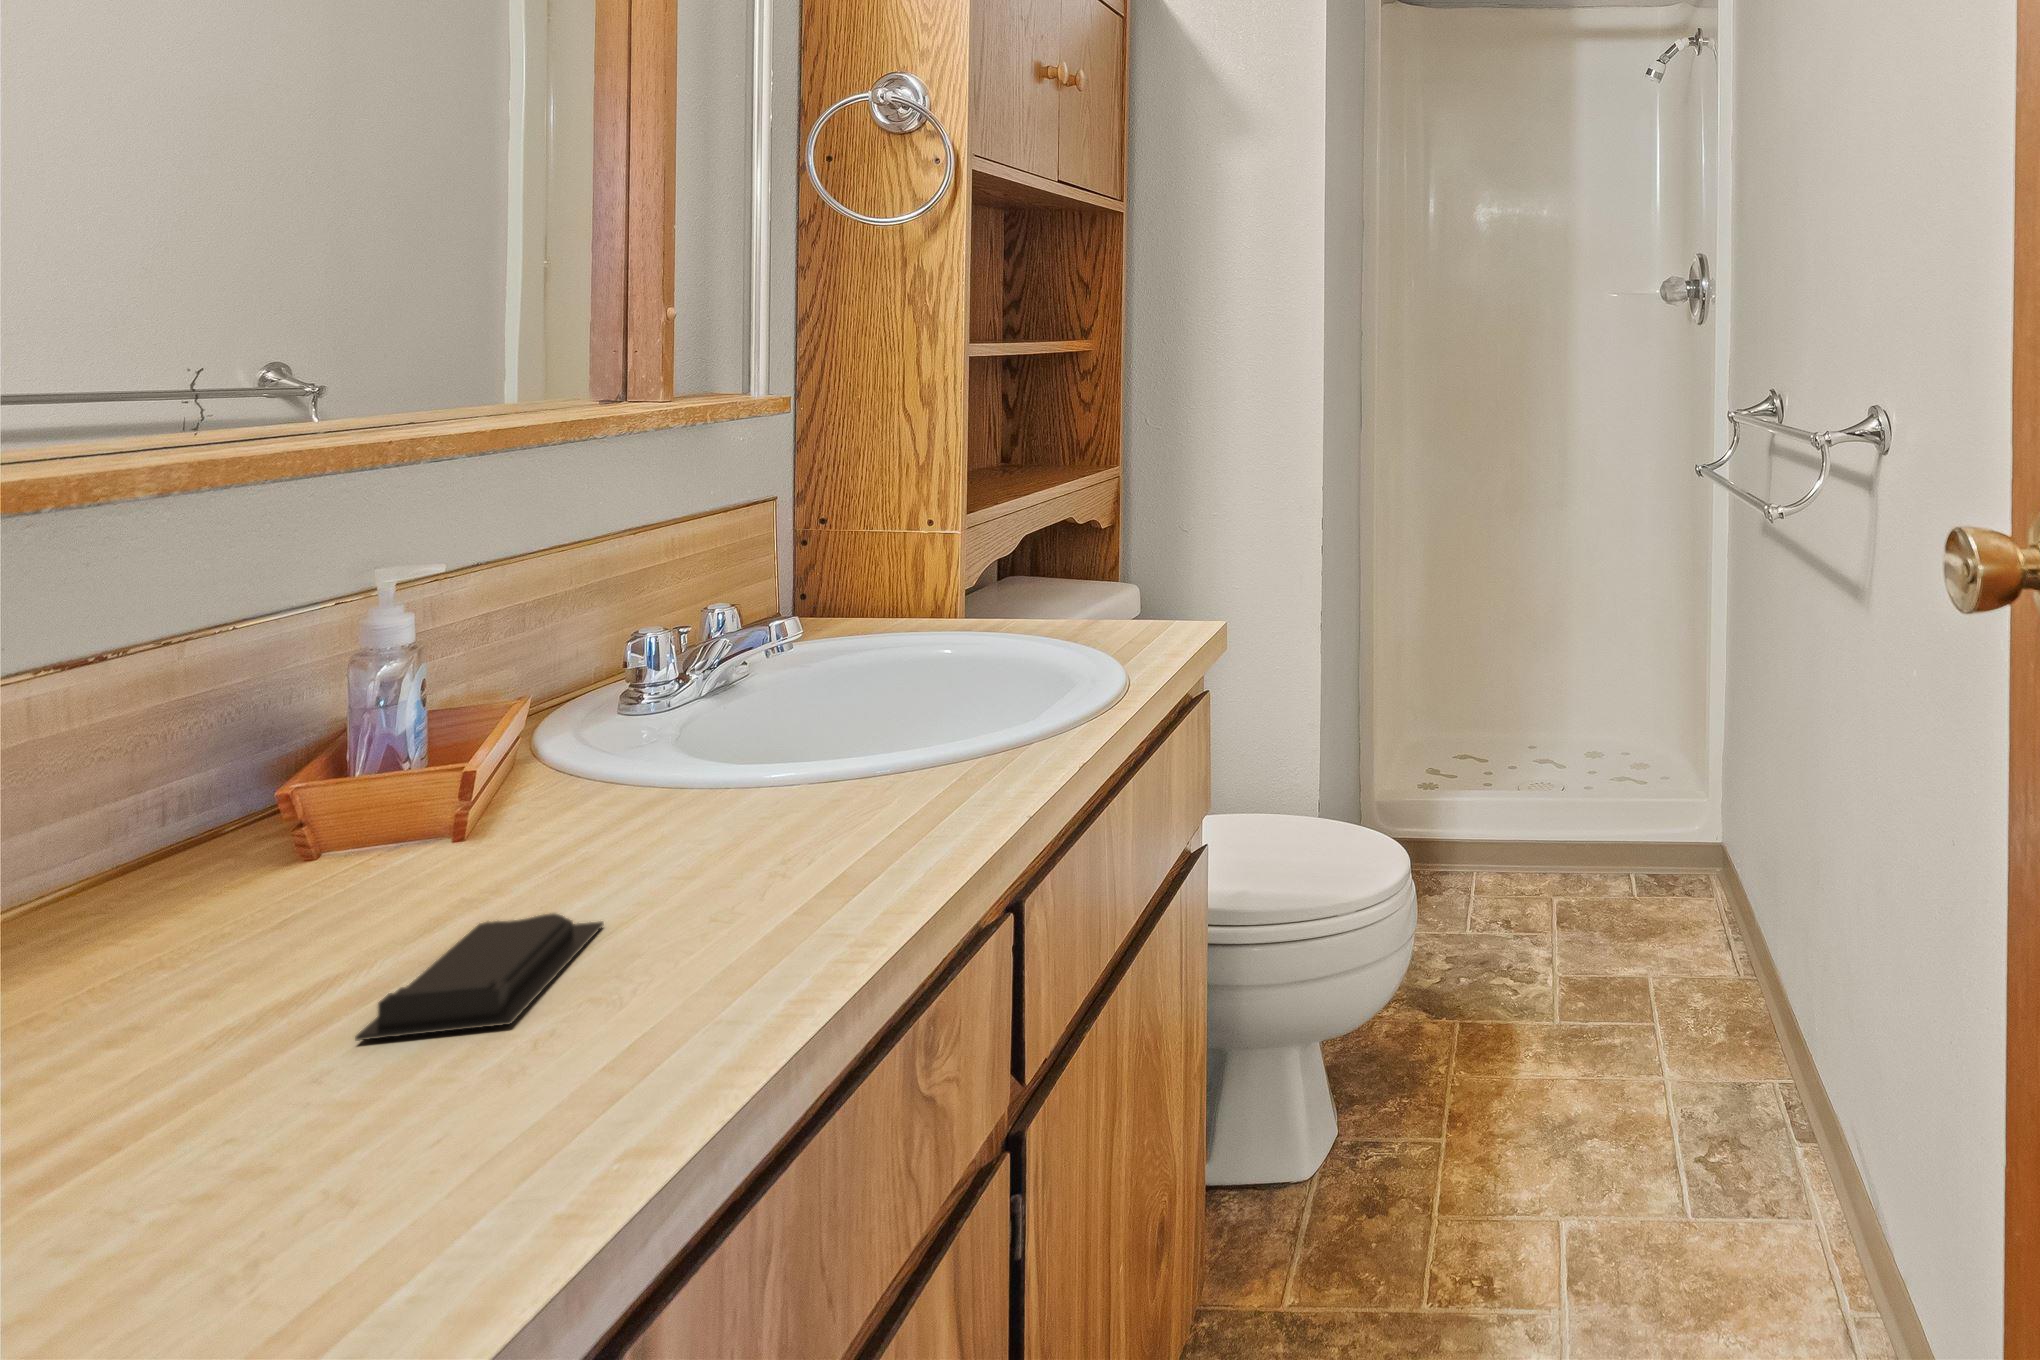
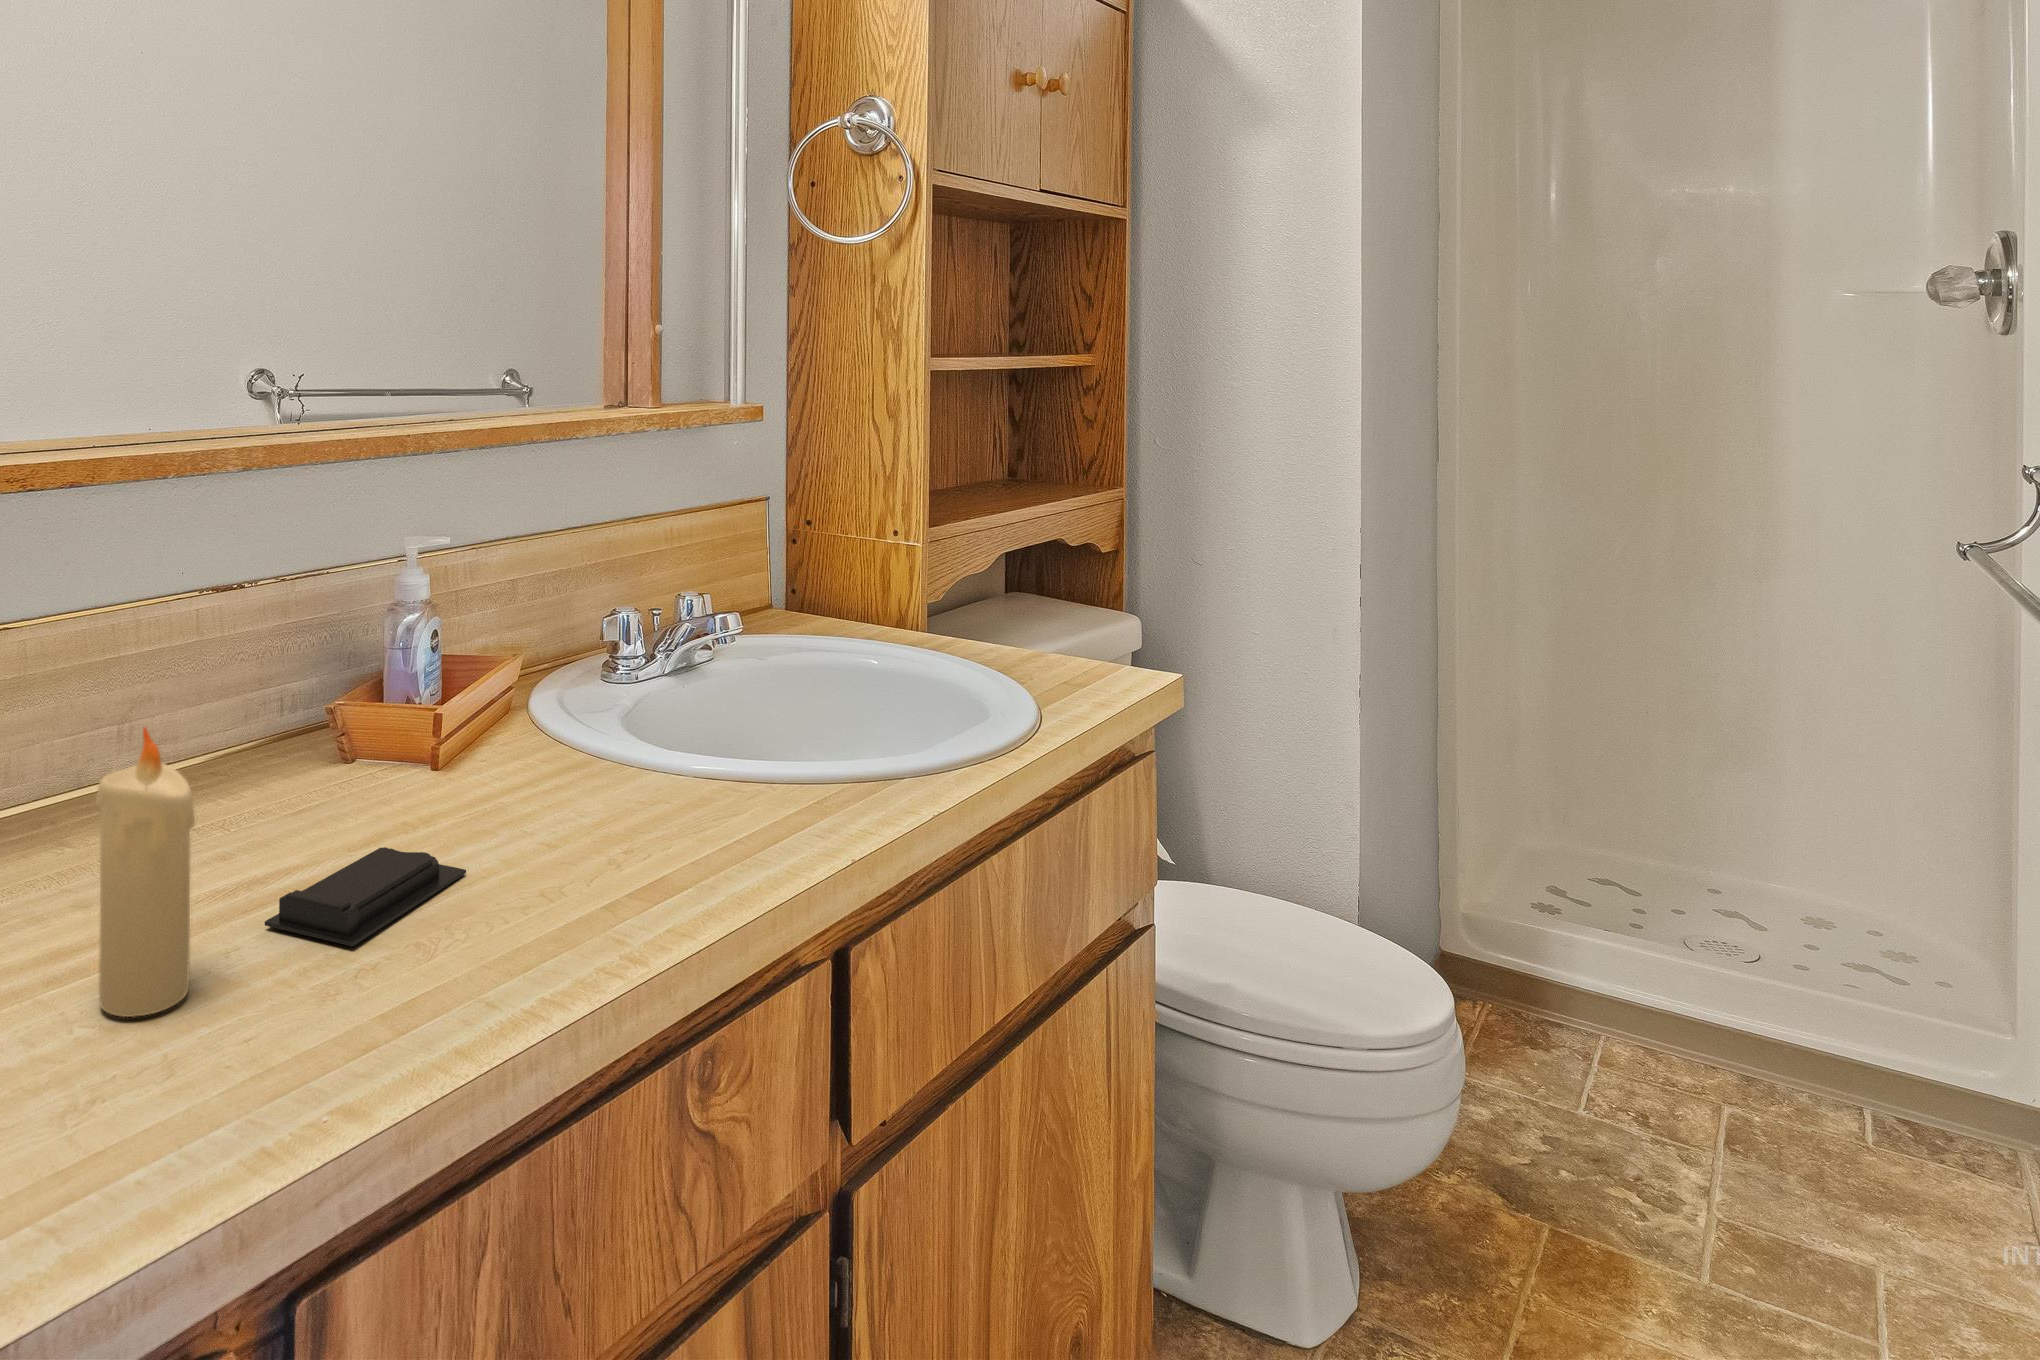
candle: none [148,812,311,1187] -> present [96,727,195,1017]

